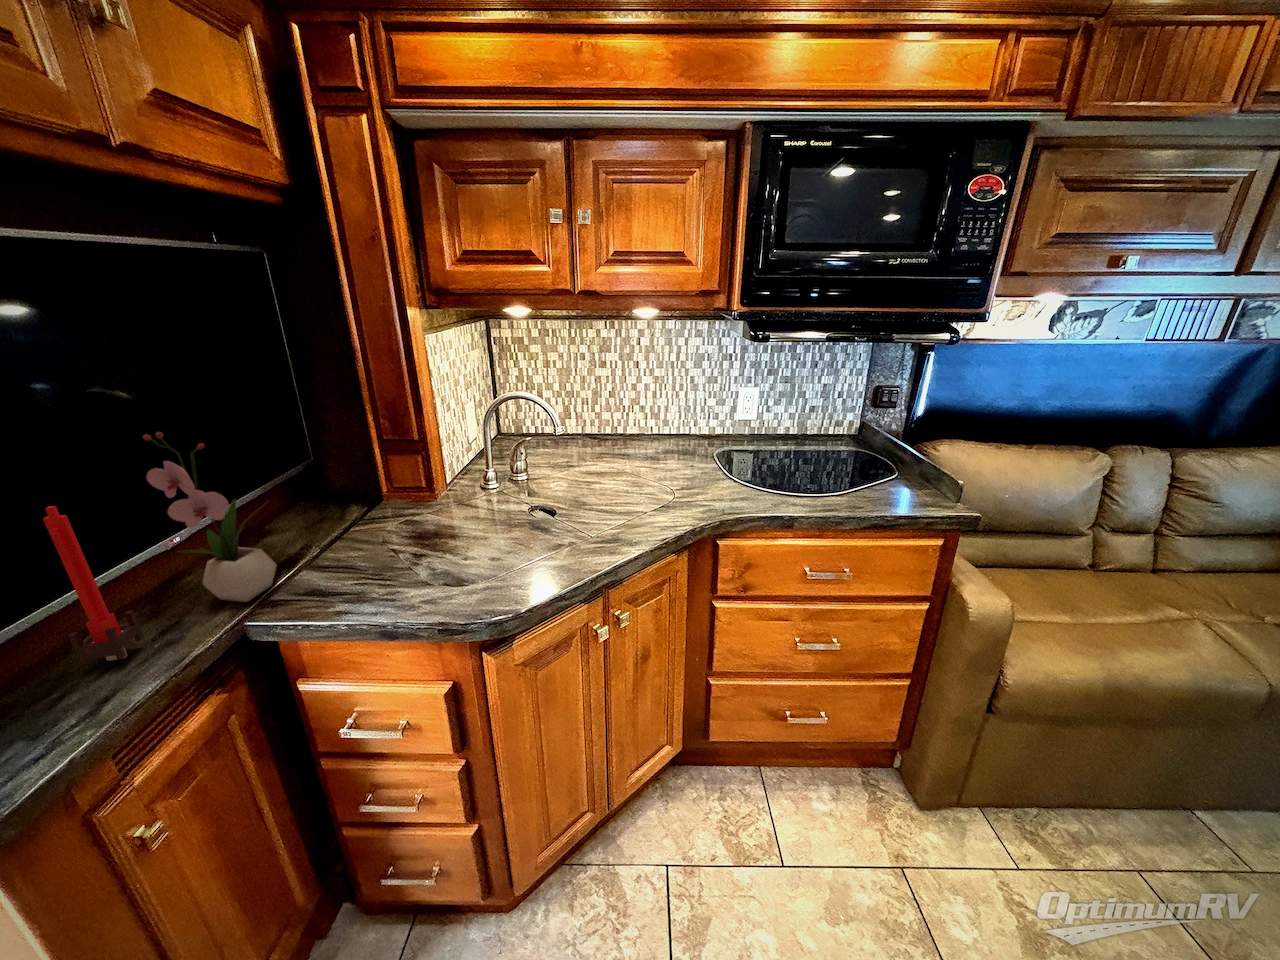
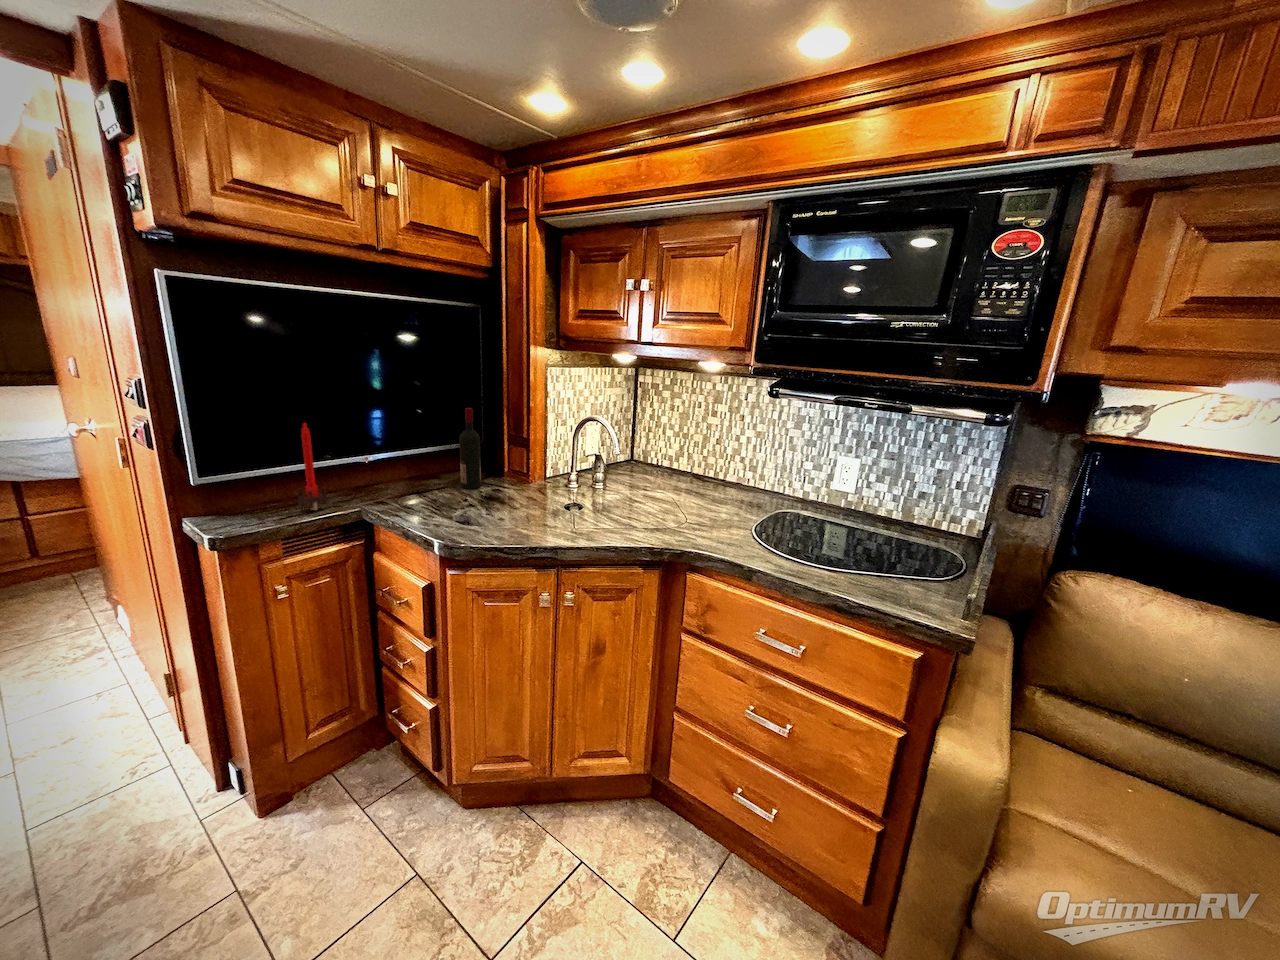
wine bottle: none [311,411,358,529] -> present [459,408,481,489]
flower arrangement: present [143,432,276,602] -> none [352,399,406,506]

